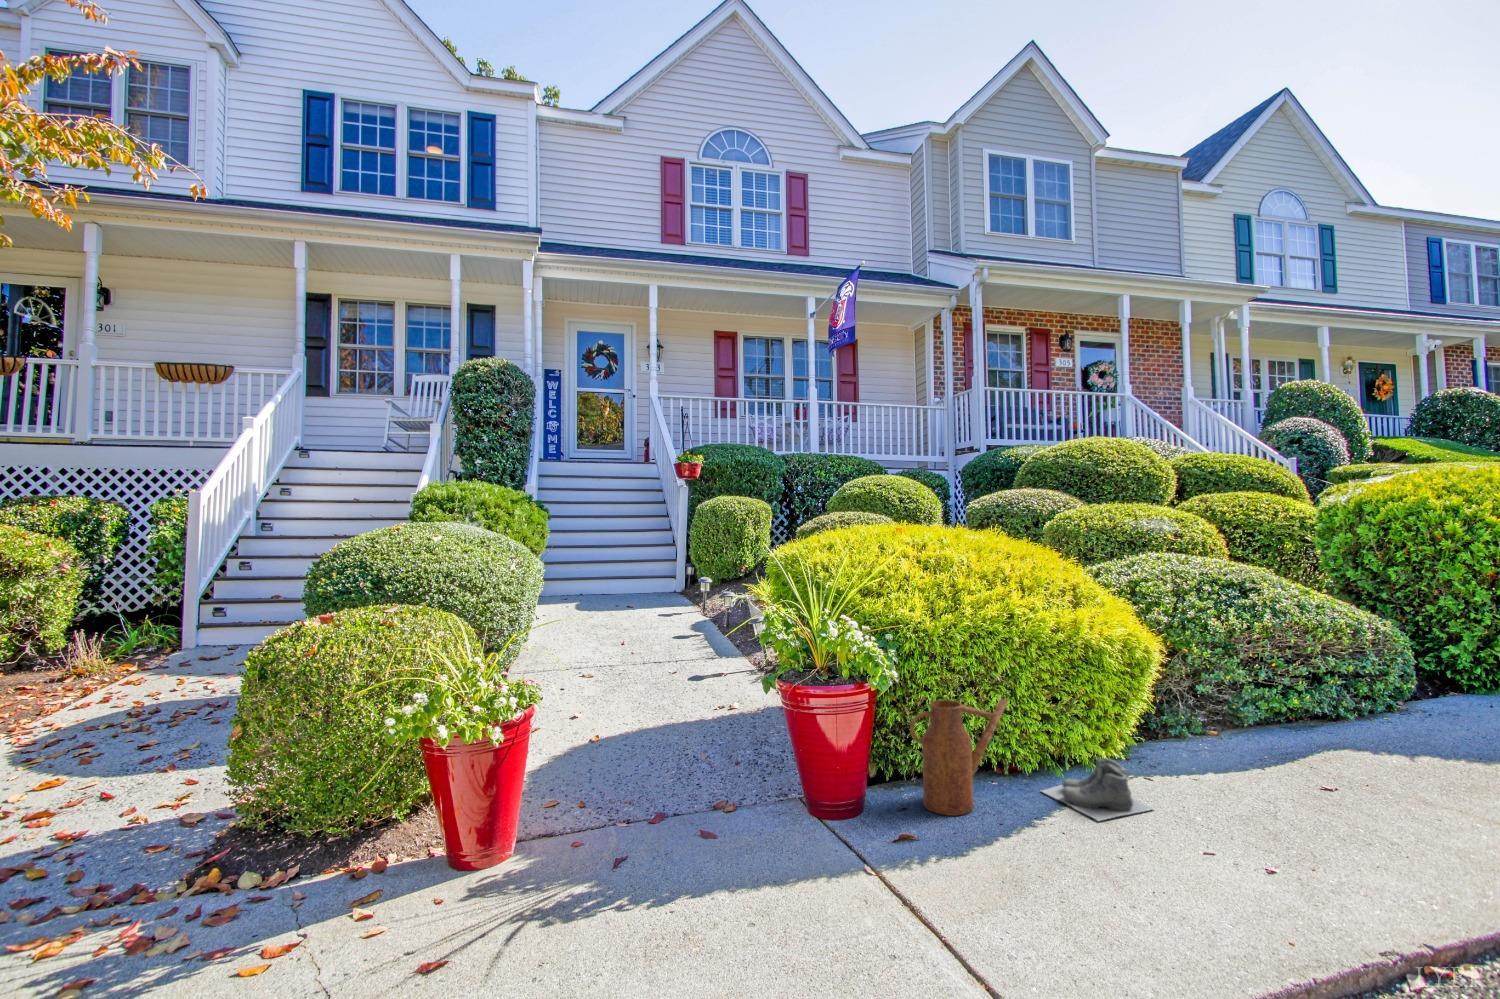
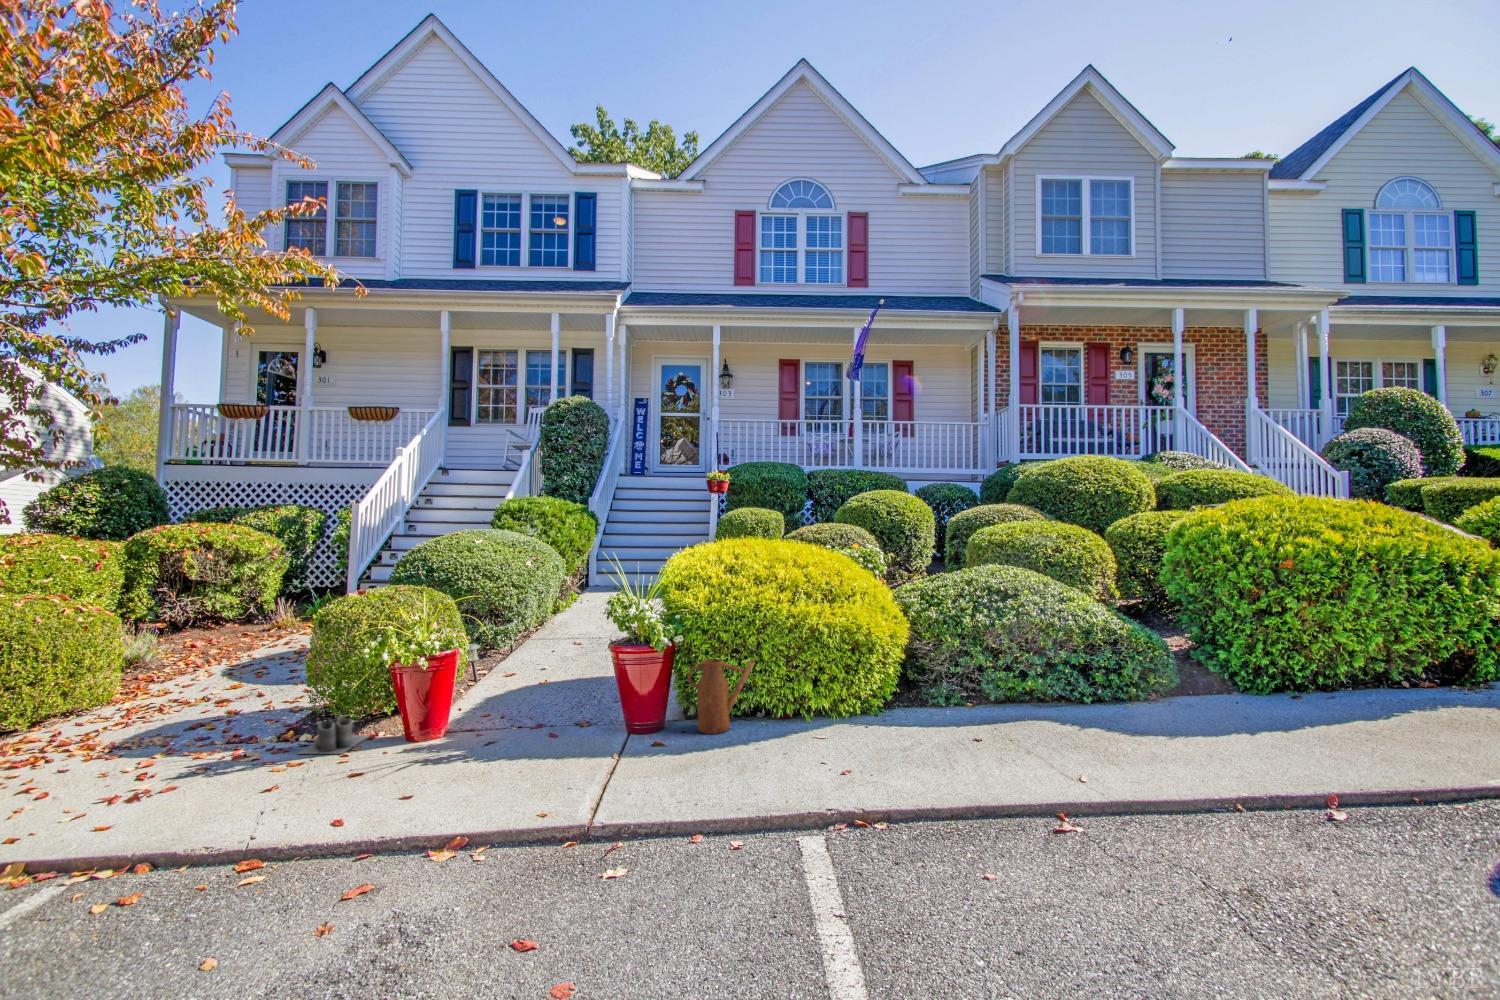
boots: present [1042,757,1152,821] -> present [298,716,370,754]

